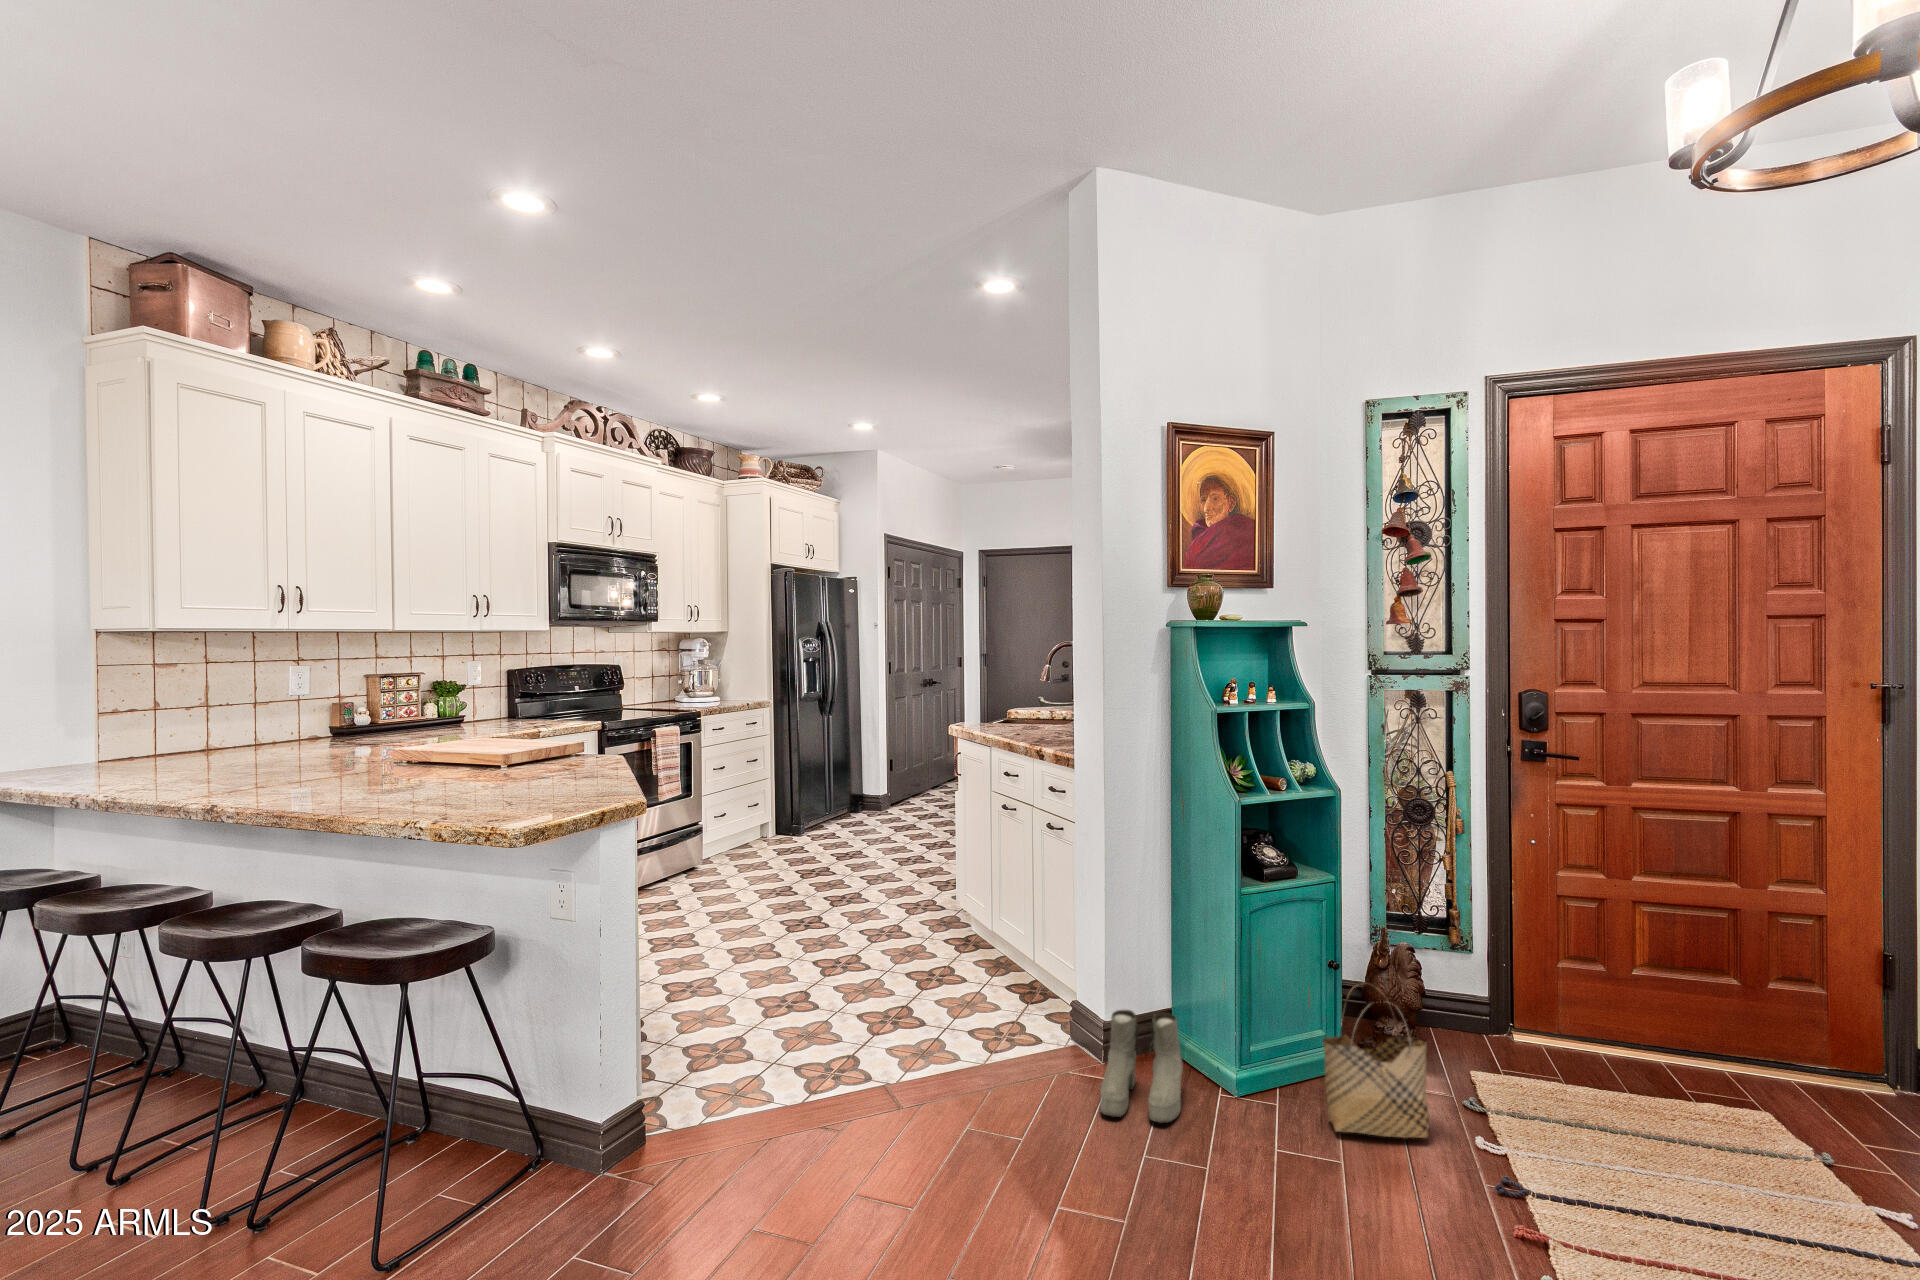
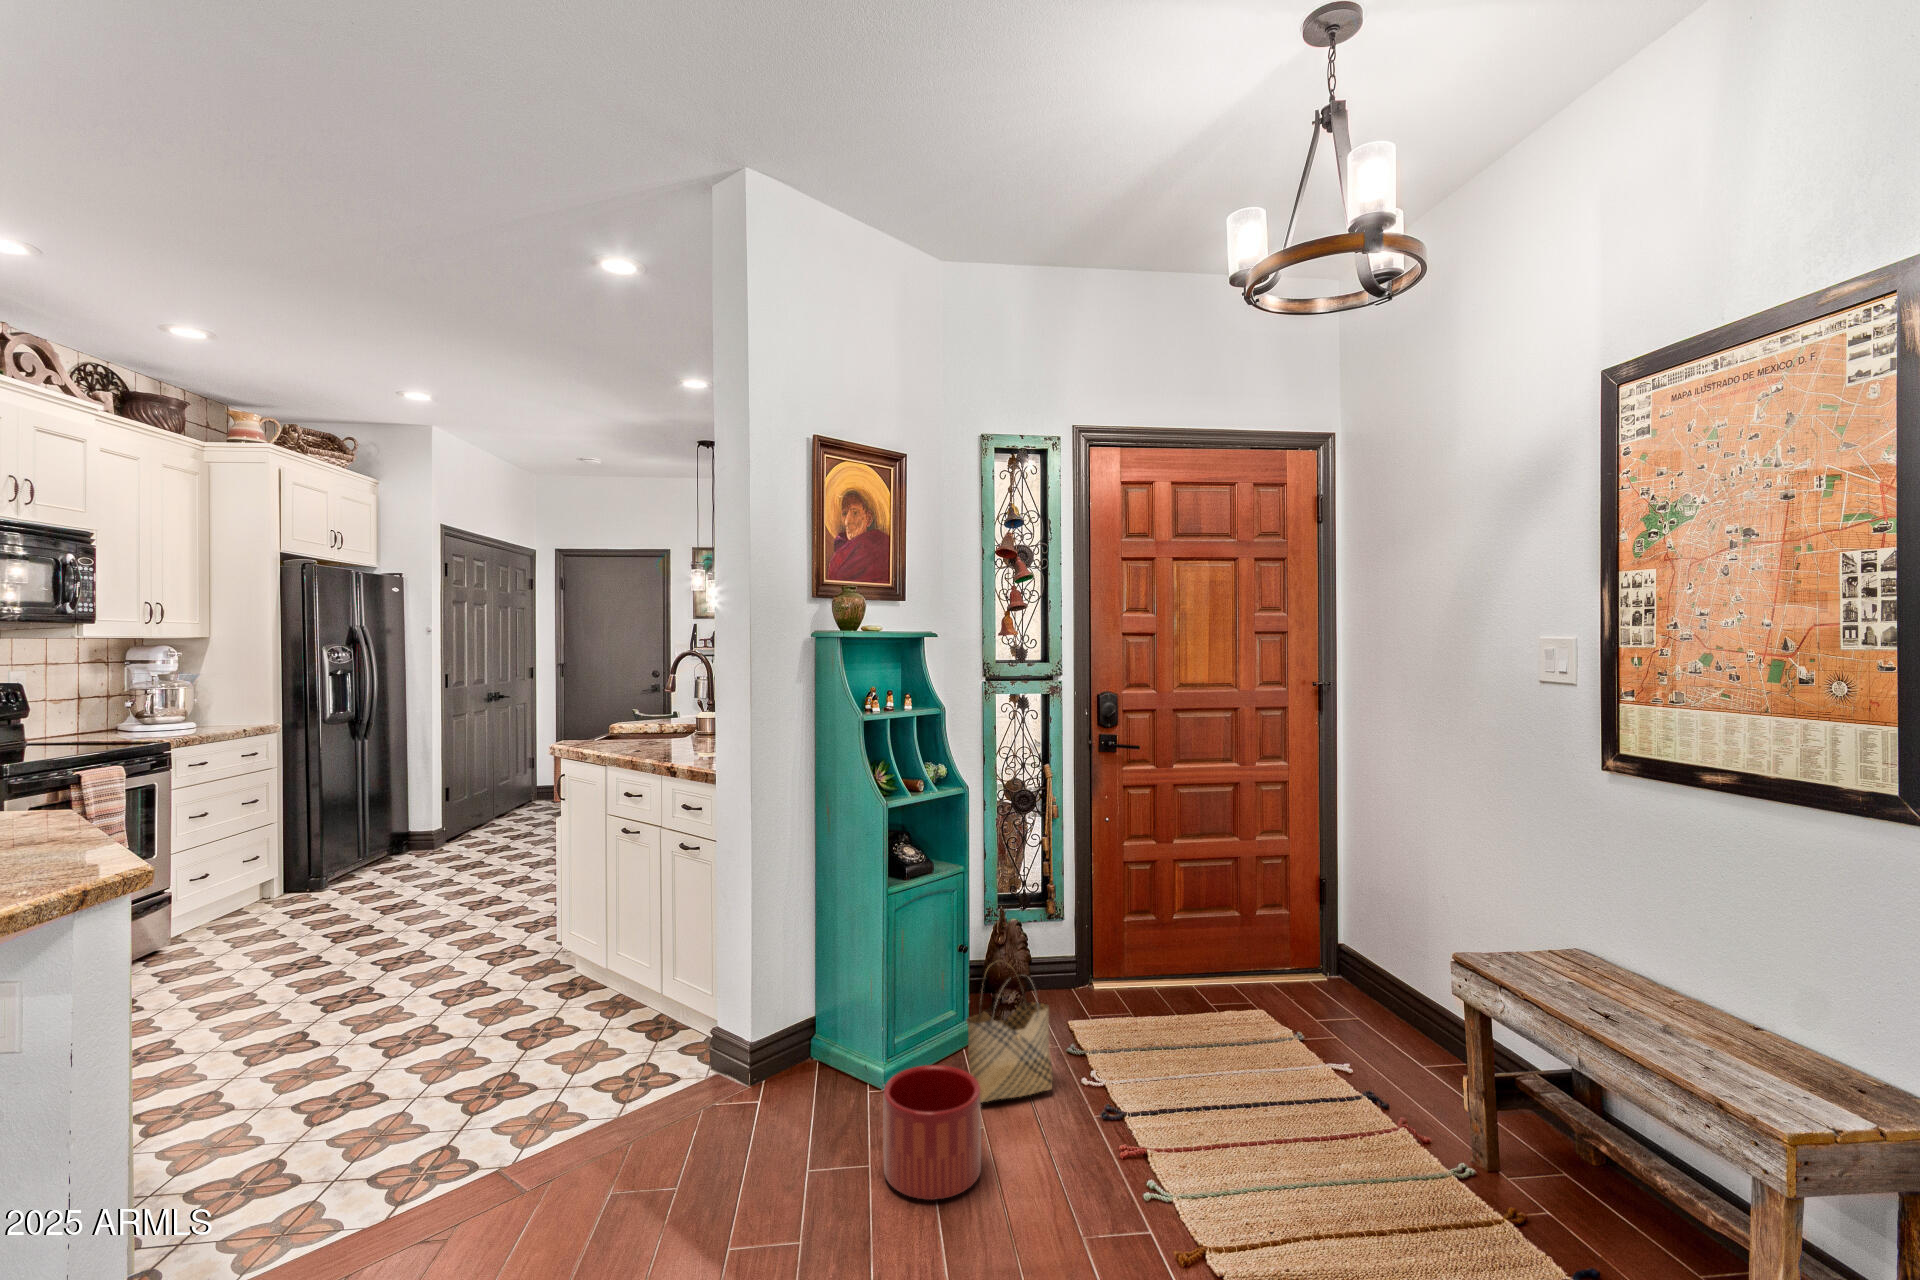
boots: present [1100,1010,1183,1123] -> none [758,1023,838,1143]
planter: none [1213,1074,1321,1214] -> present [884,1065,981,1200]

